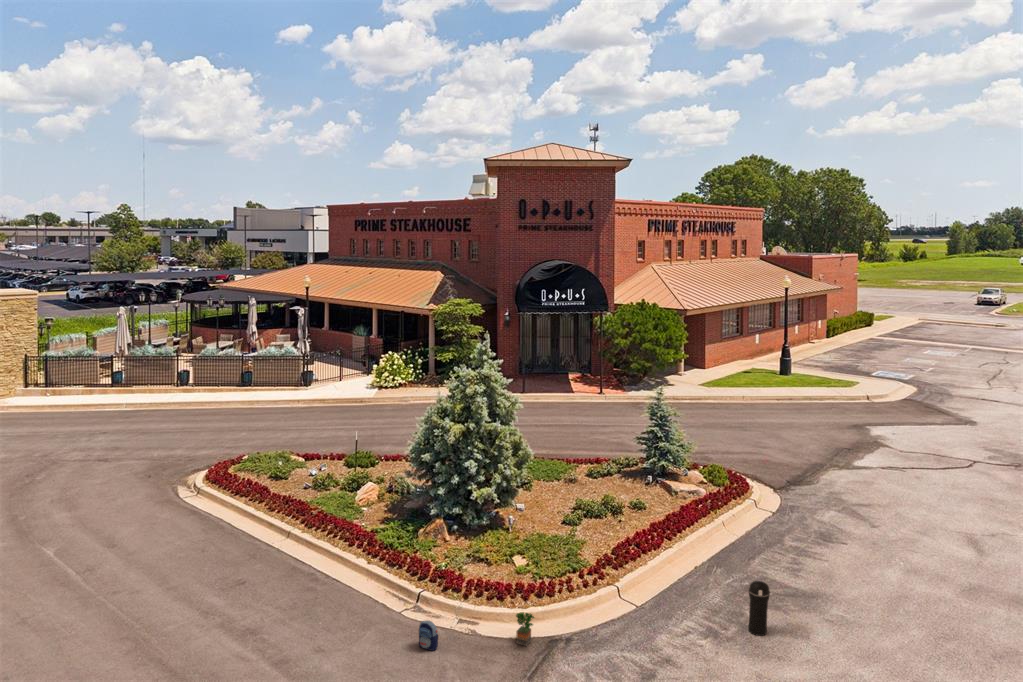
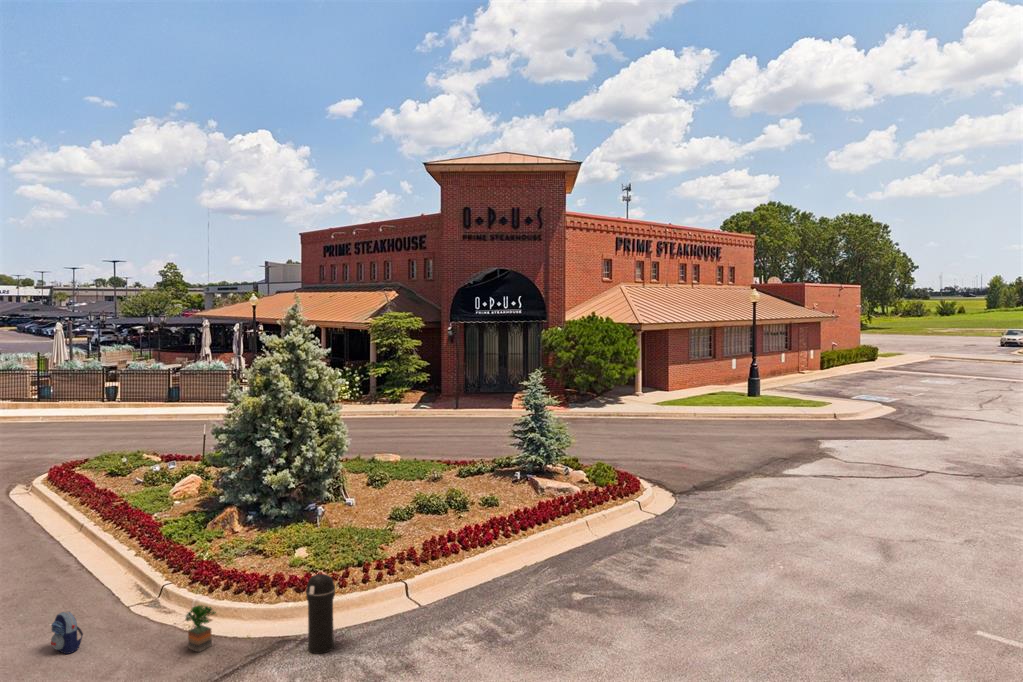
trash can: present [748,581,770,636] -> present [306,574,335,654]

